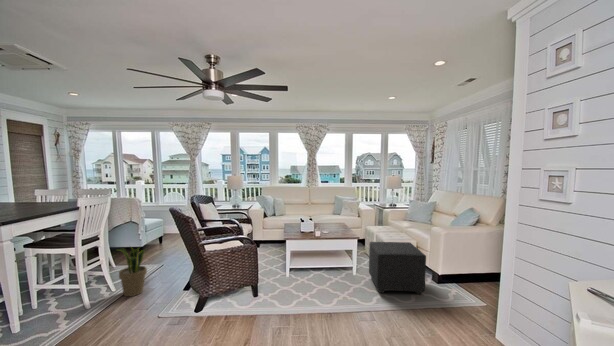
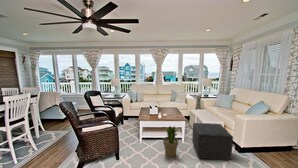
potted plant: present [118,248,147,296] -> present [163,126,178,157]

